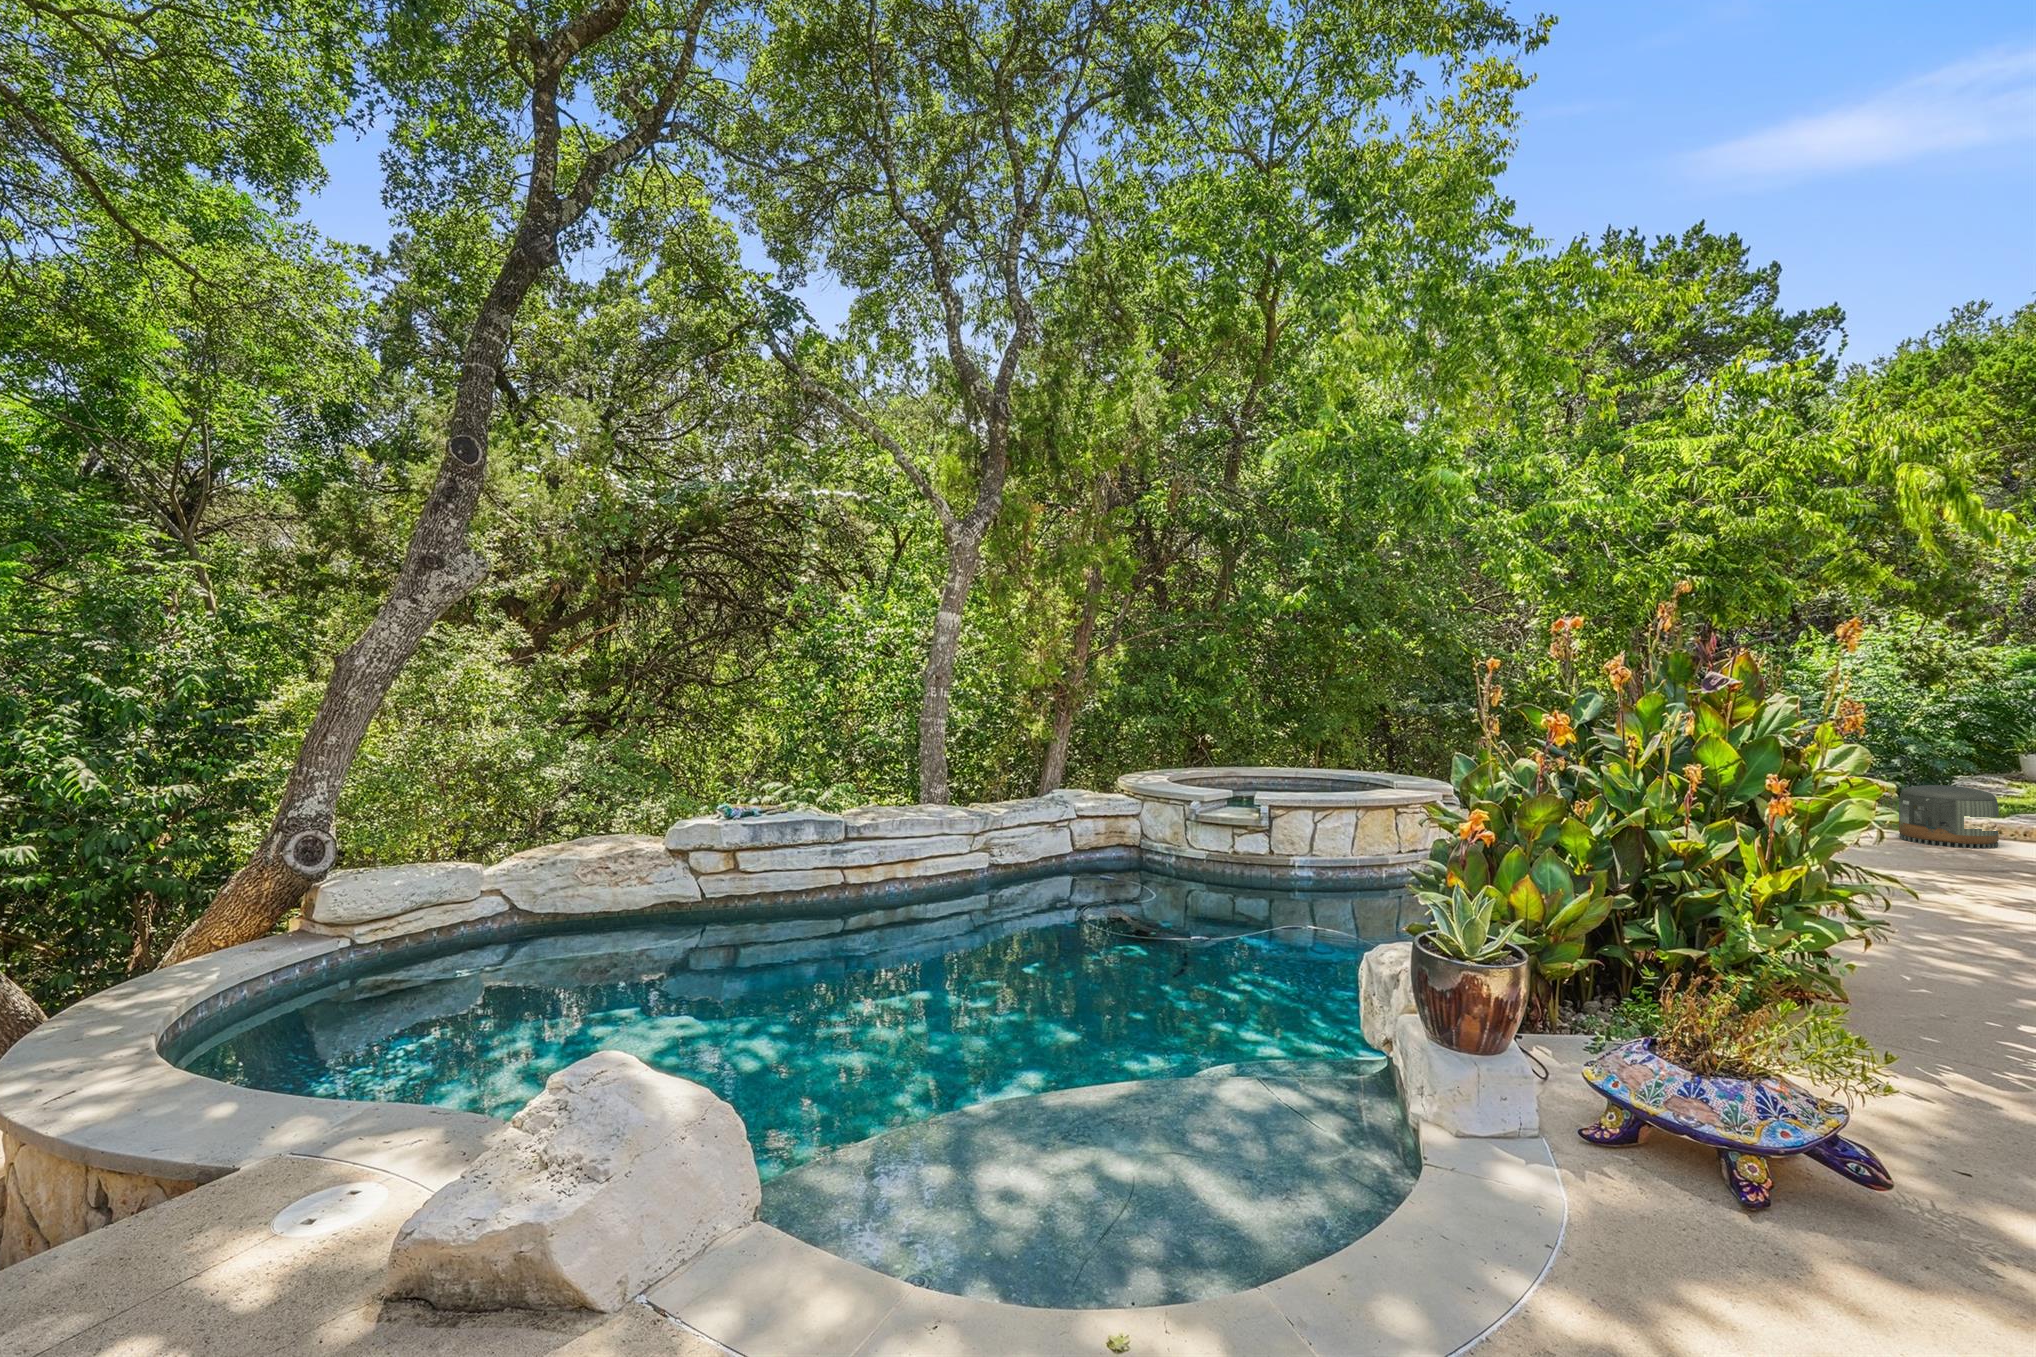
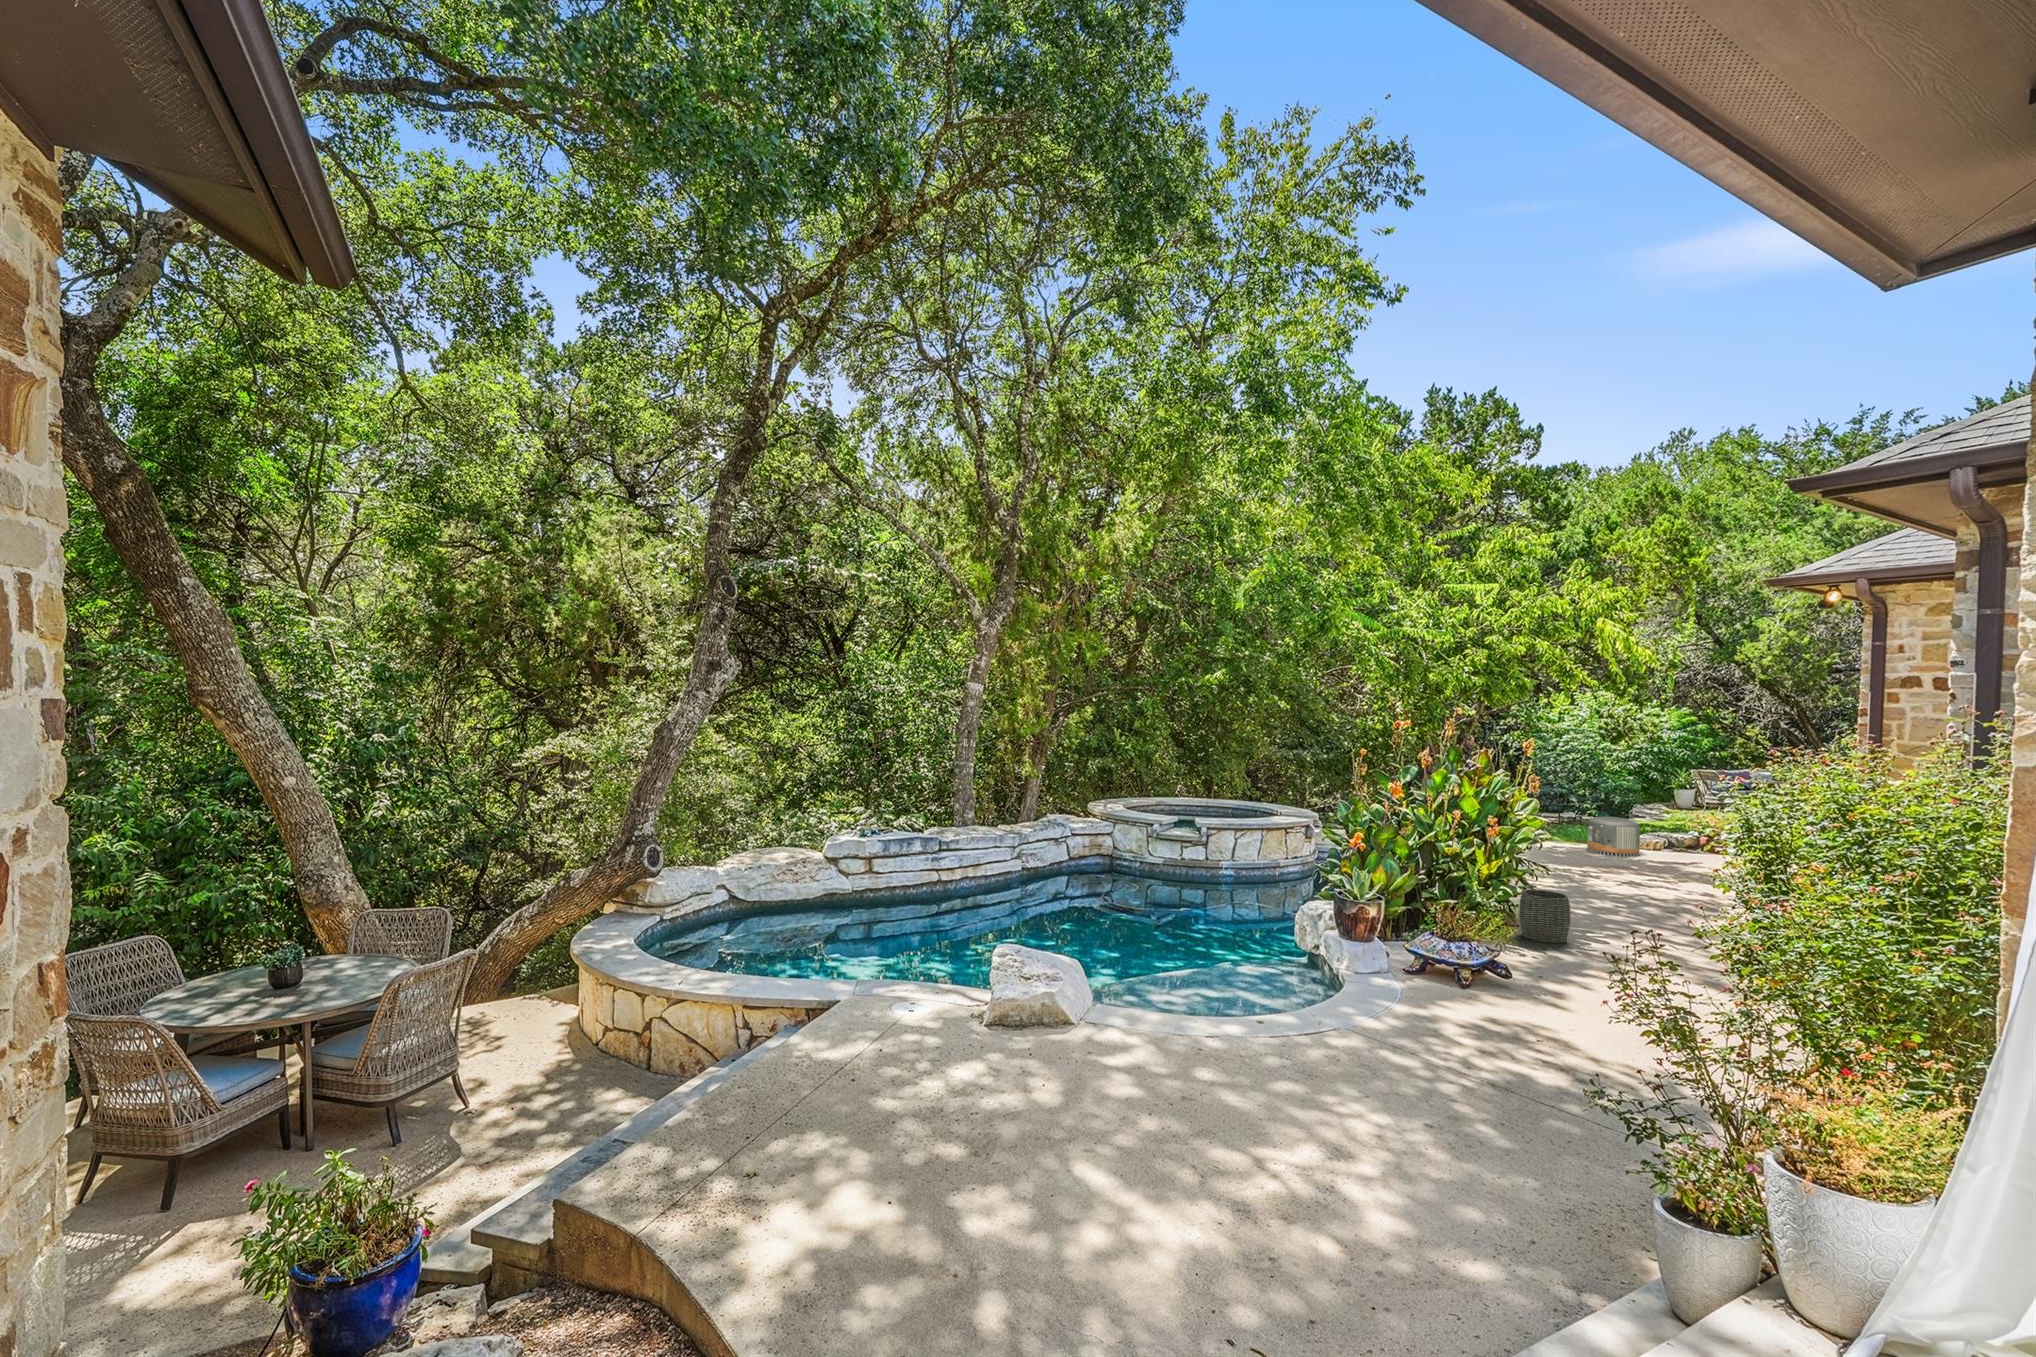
woven basket: none [1837,923,1963,1039] -> present [1519,890,1570,943]

